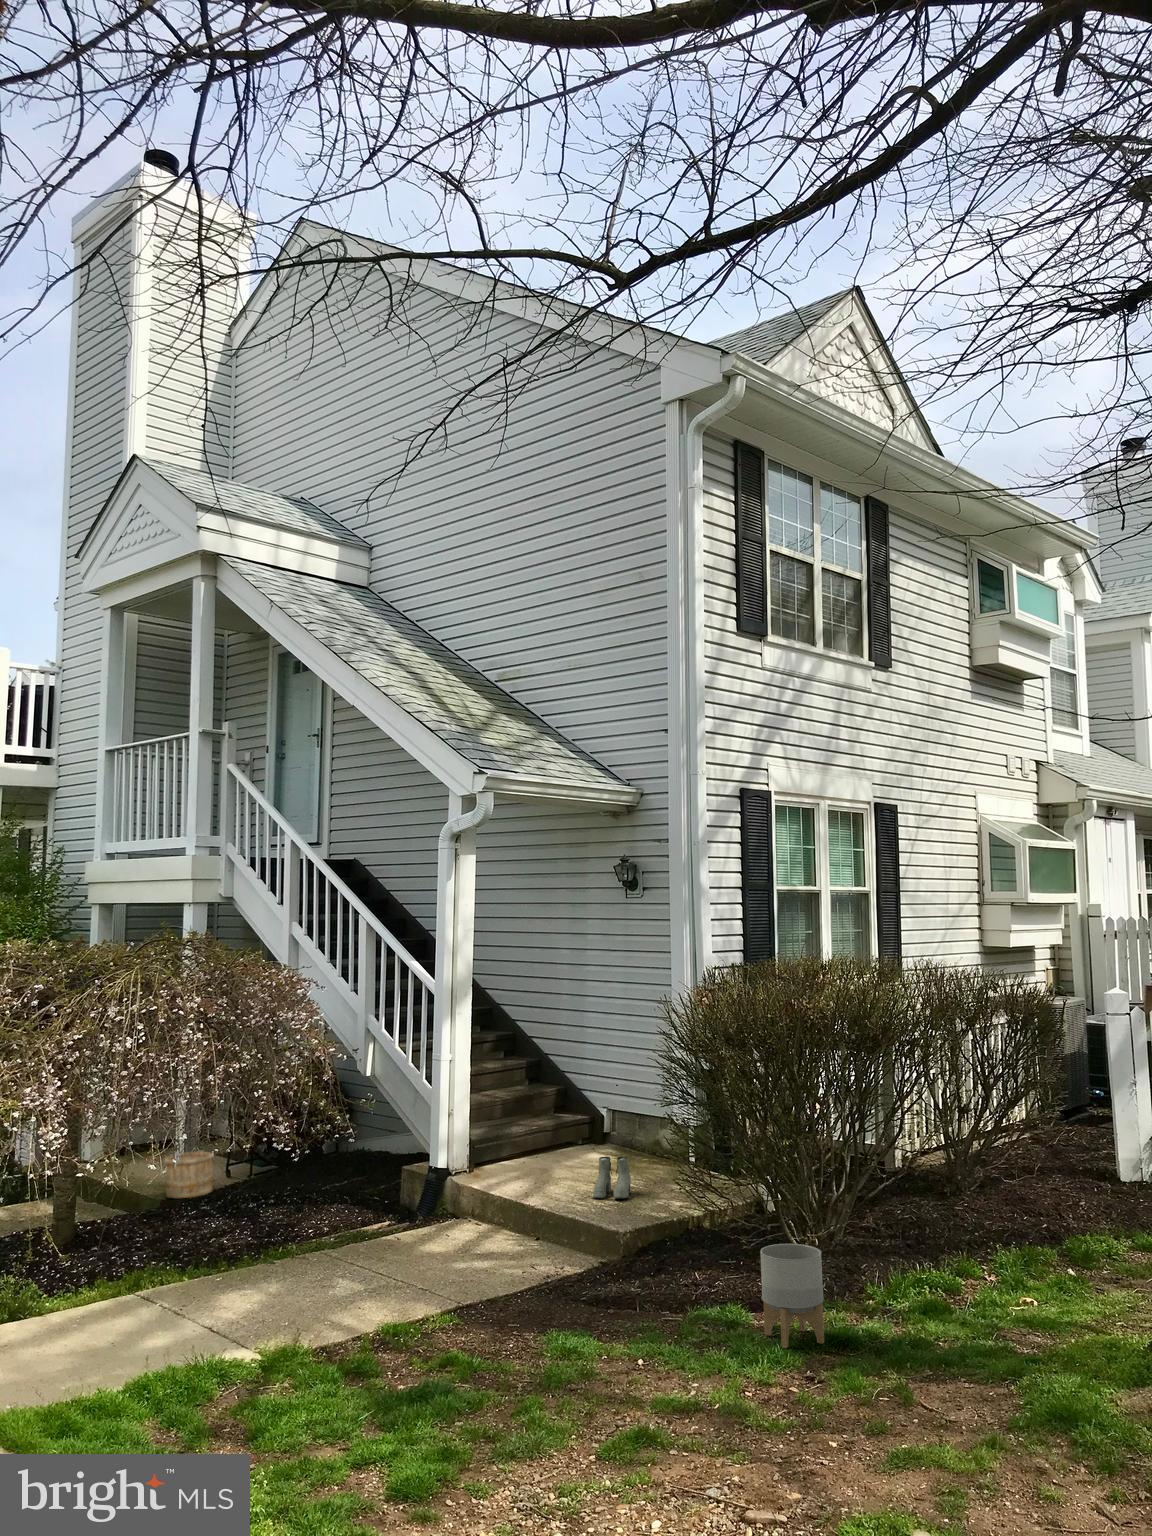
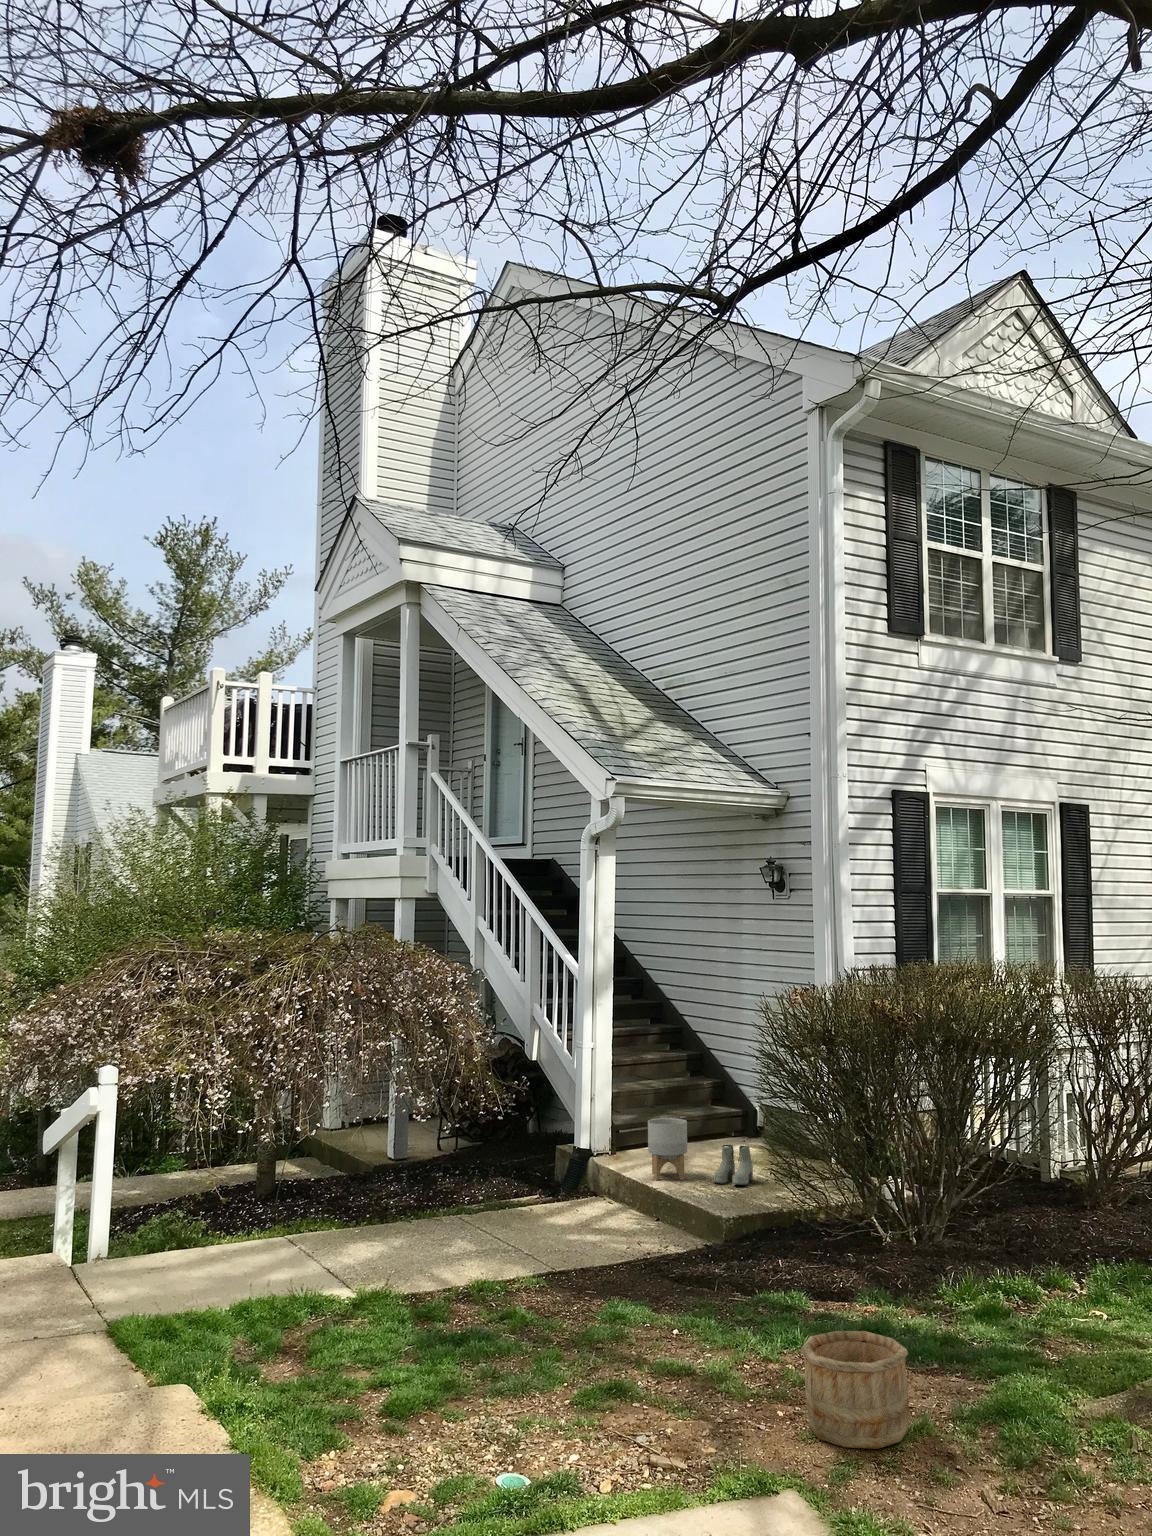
wooden bucket: present [164,1151,214,1198] -> present [800,1331,908,1449]
planter: present [760,1244,824,1348] -> present [648,1118,687,1180]

